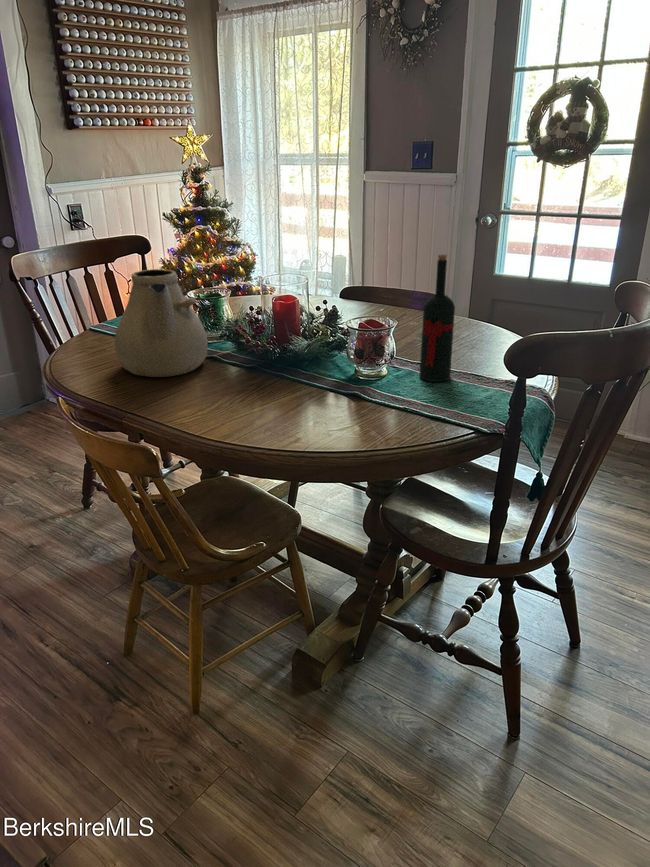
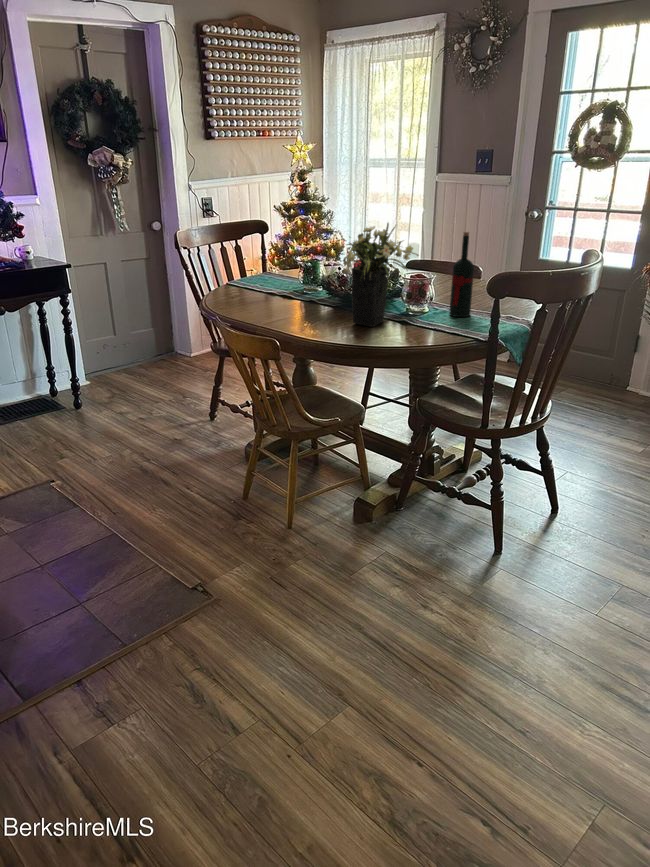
flower arrangement: none [244,243,377,407] -> present [342,223,418,327]
teapot: present [115,269,208,377] -> none [251,240,310,310]

